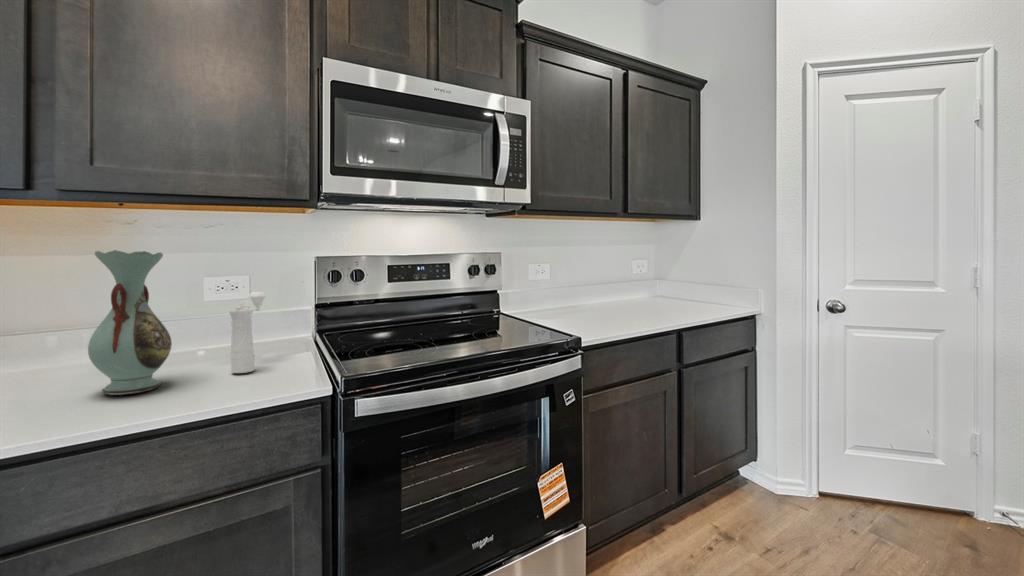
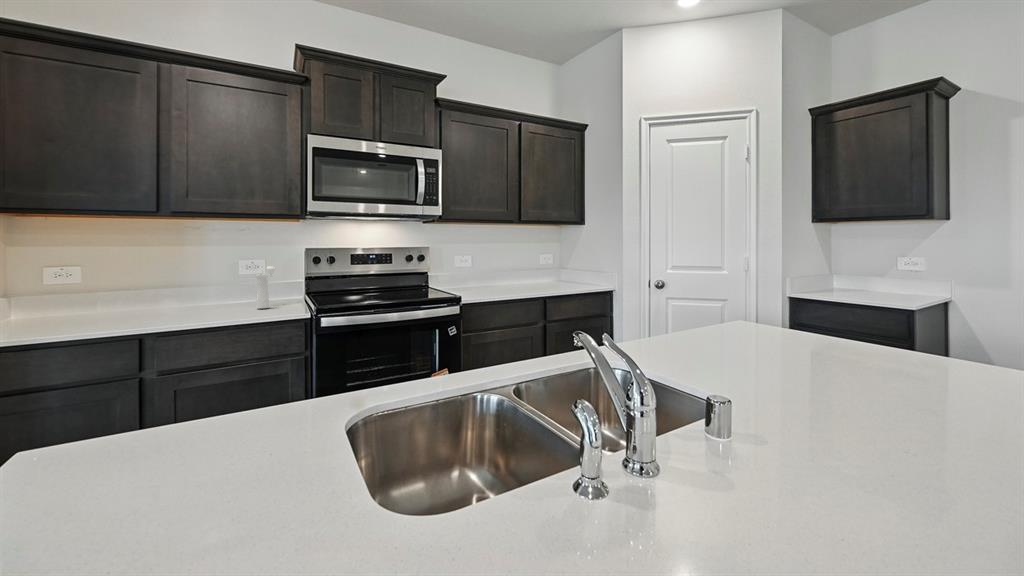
decorative vase: present [88,250,172,395] -> none [188,242,227,314]

